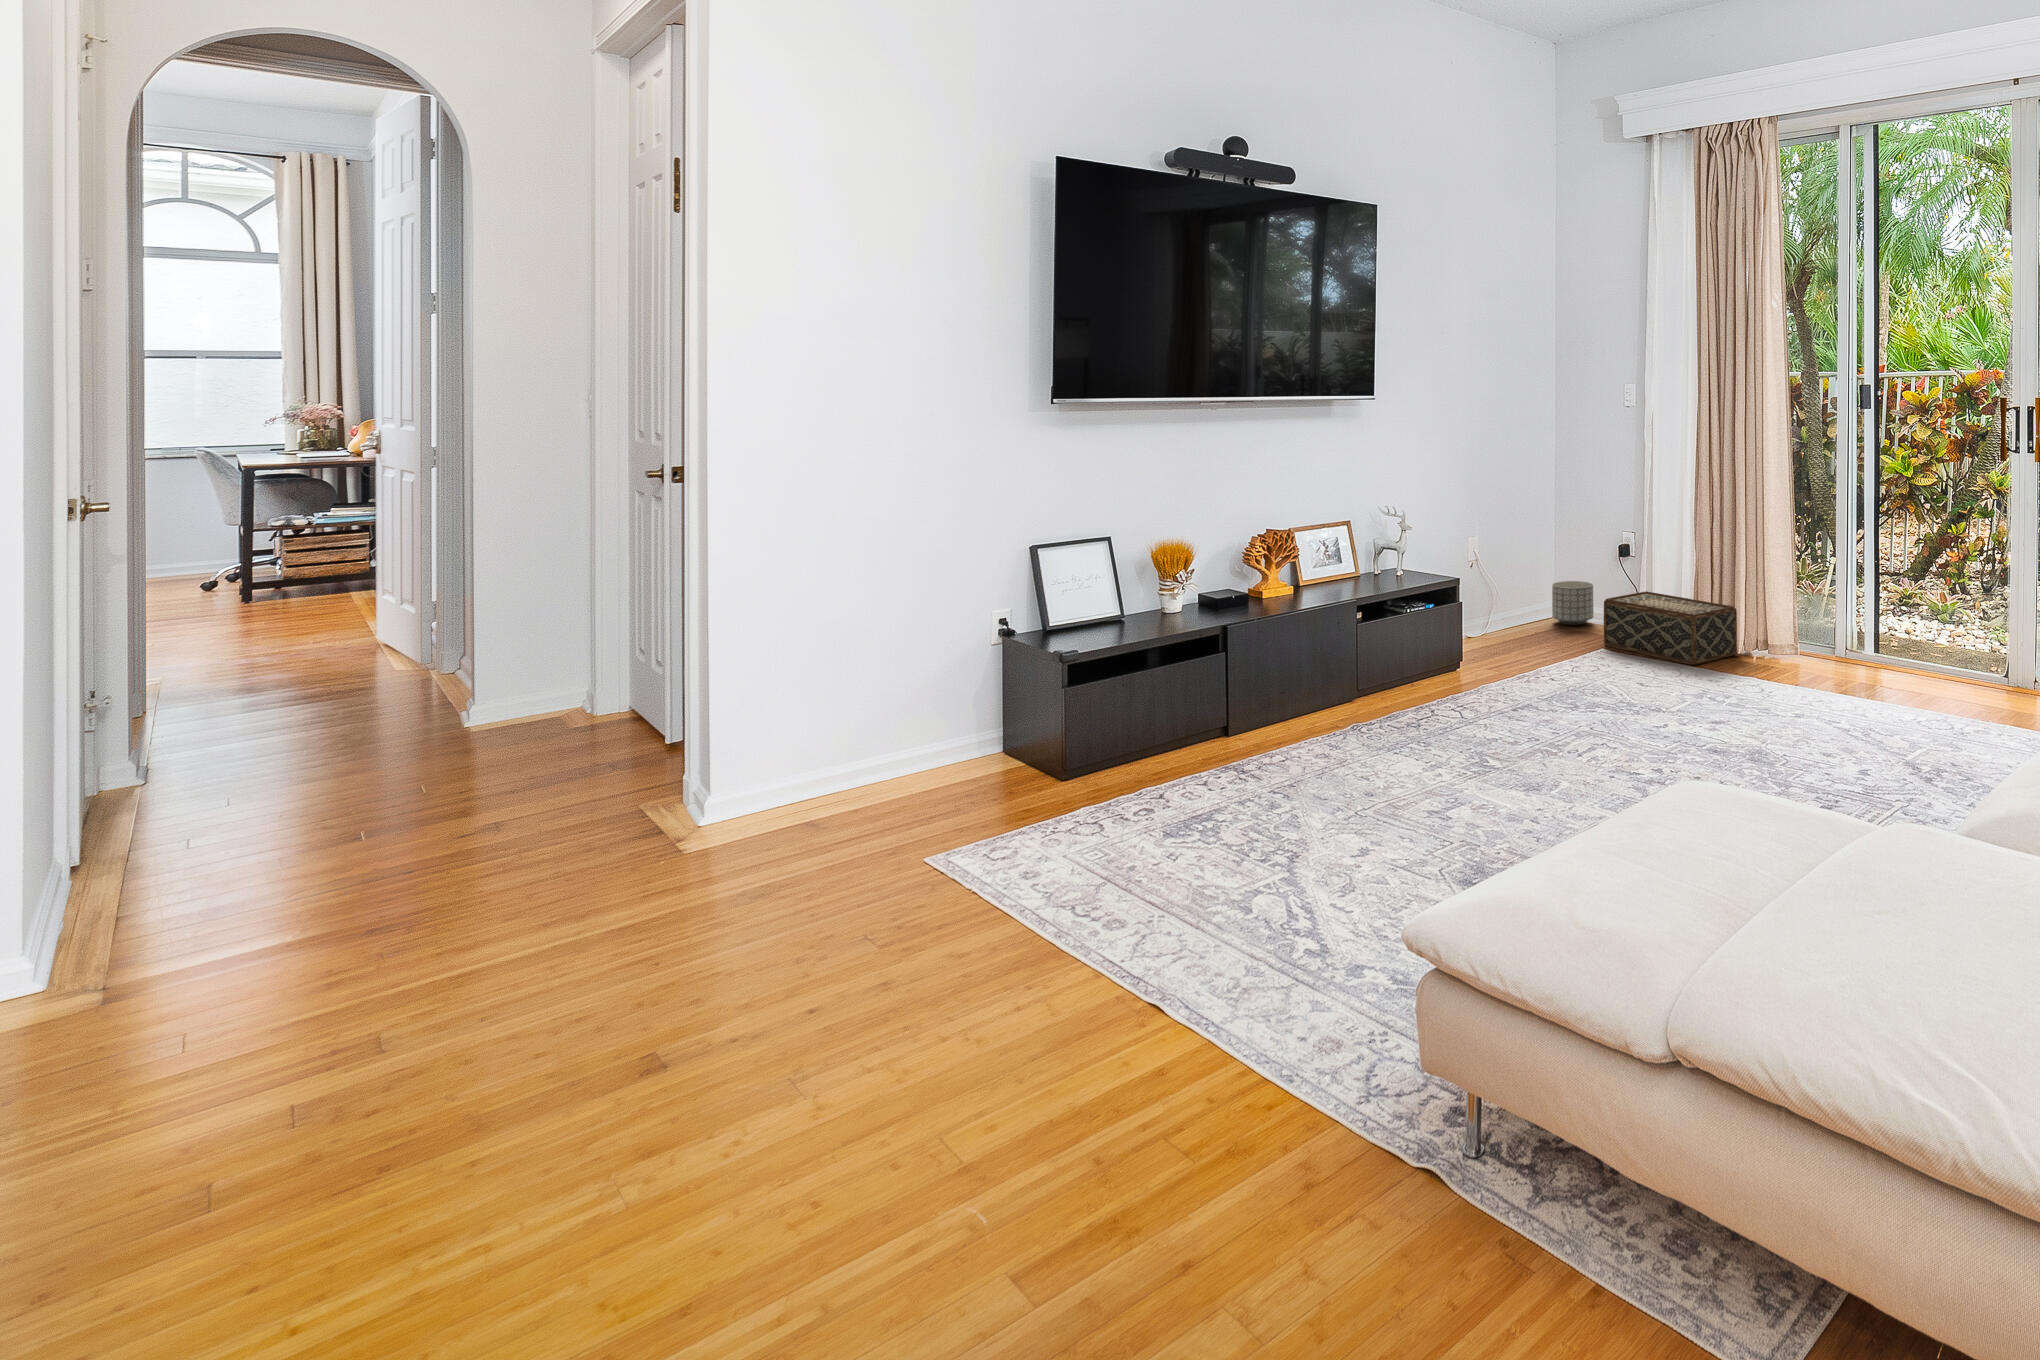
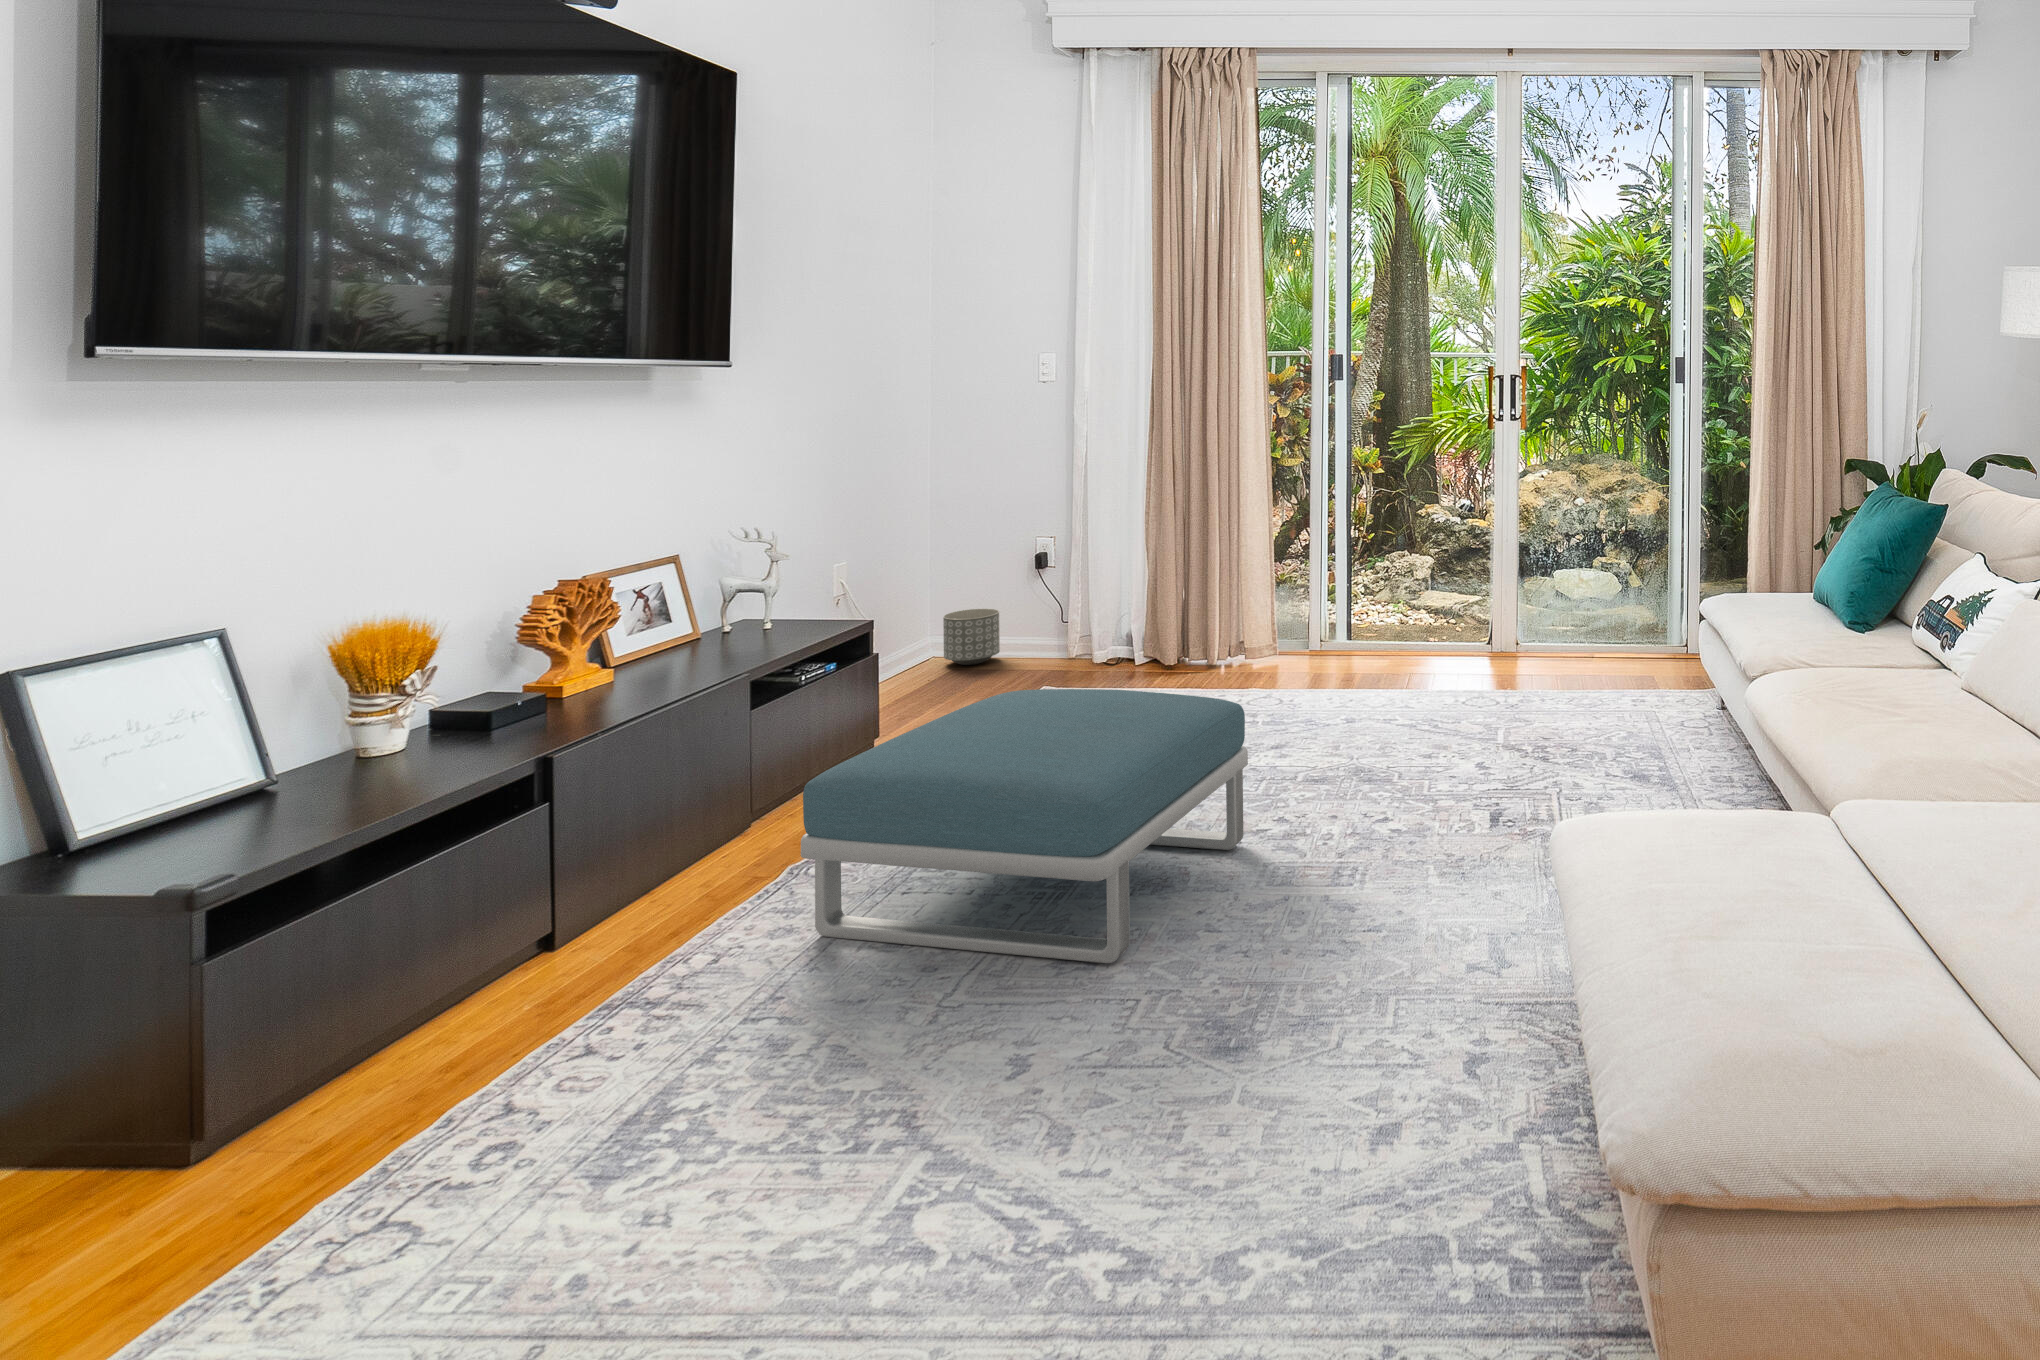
woven basket: present [1604,591,1737,665] -> none [1040,608,1206,684]
footstool: none [1323,637,1619,823] -> present [801,689,1248,963]

